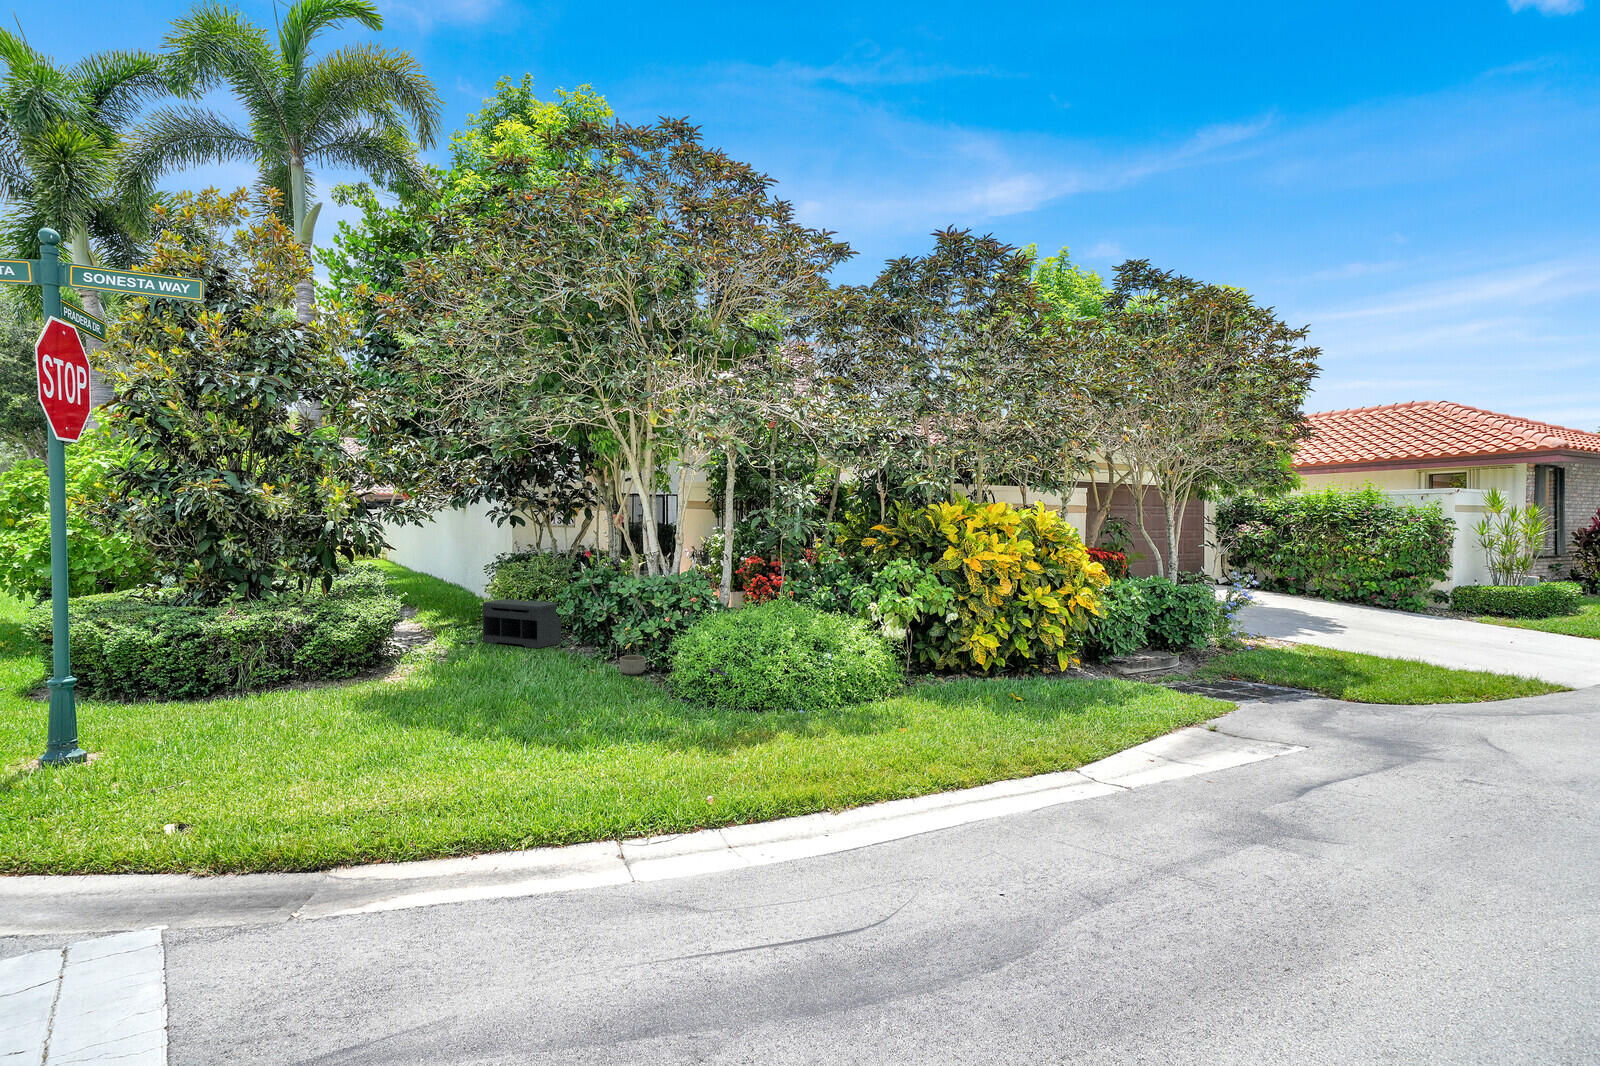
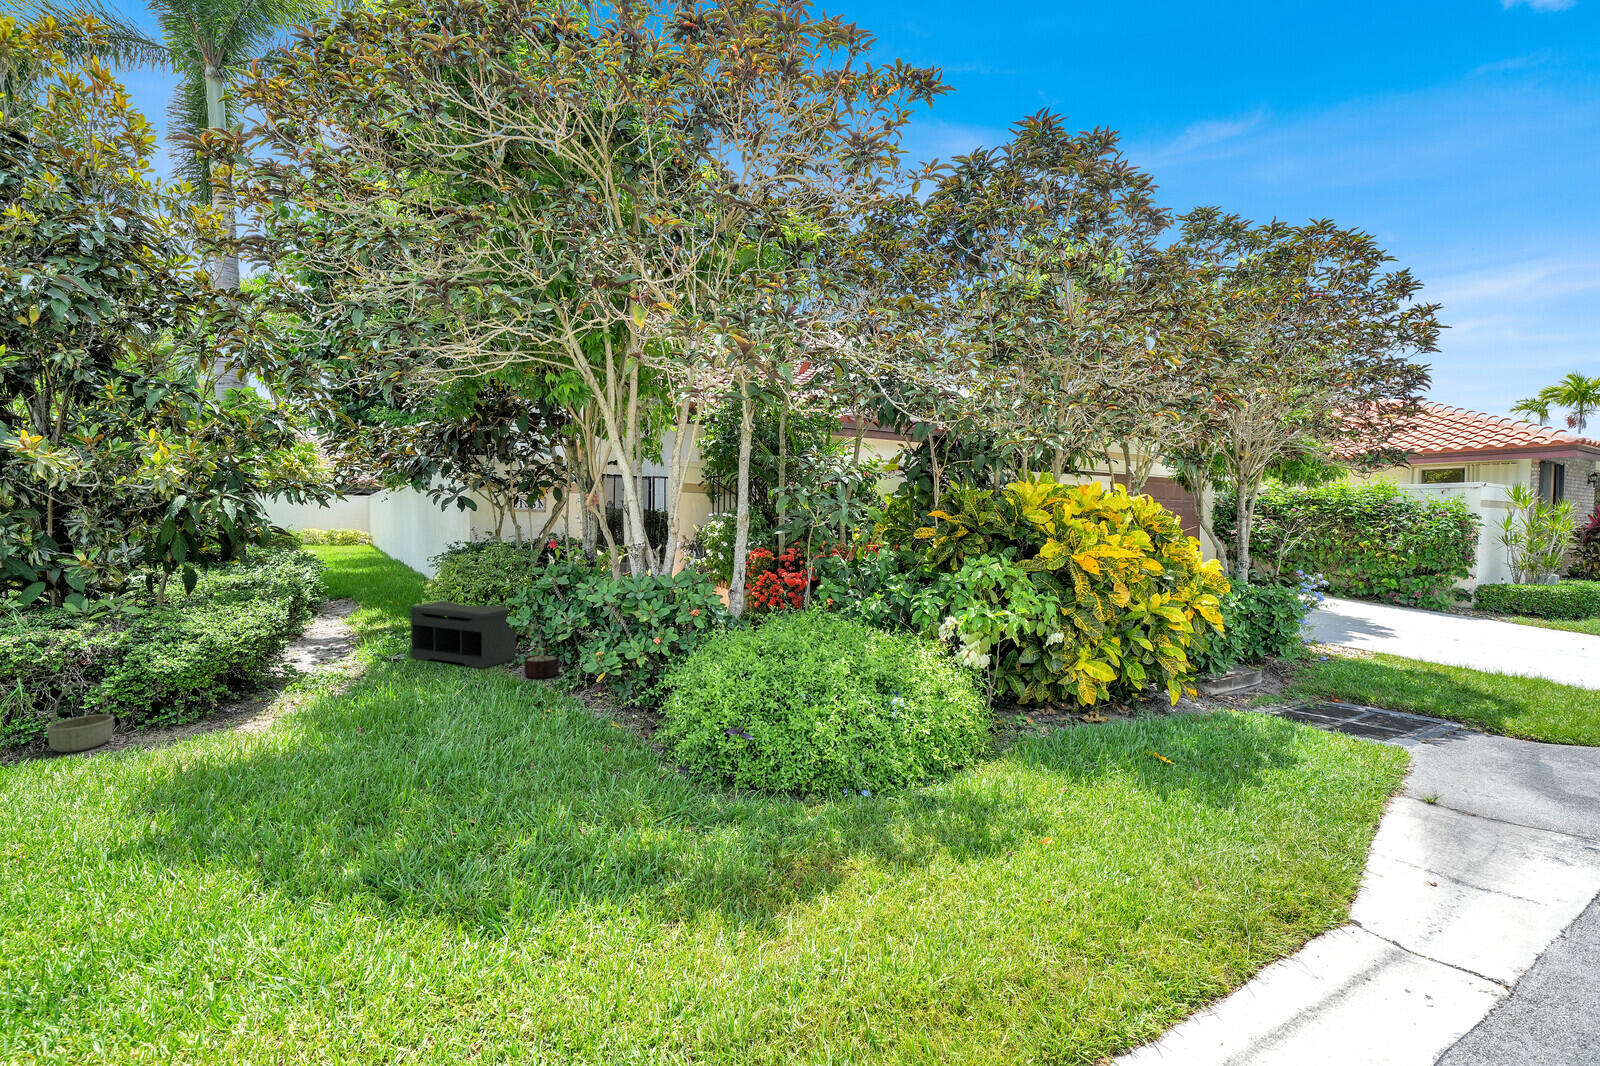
decorative plant: none [569,609,596,654] -> present [524,623,559,679]
basket: present [620,634,646,675] -> present [46,681,114,752]

